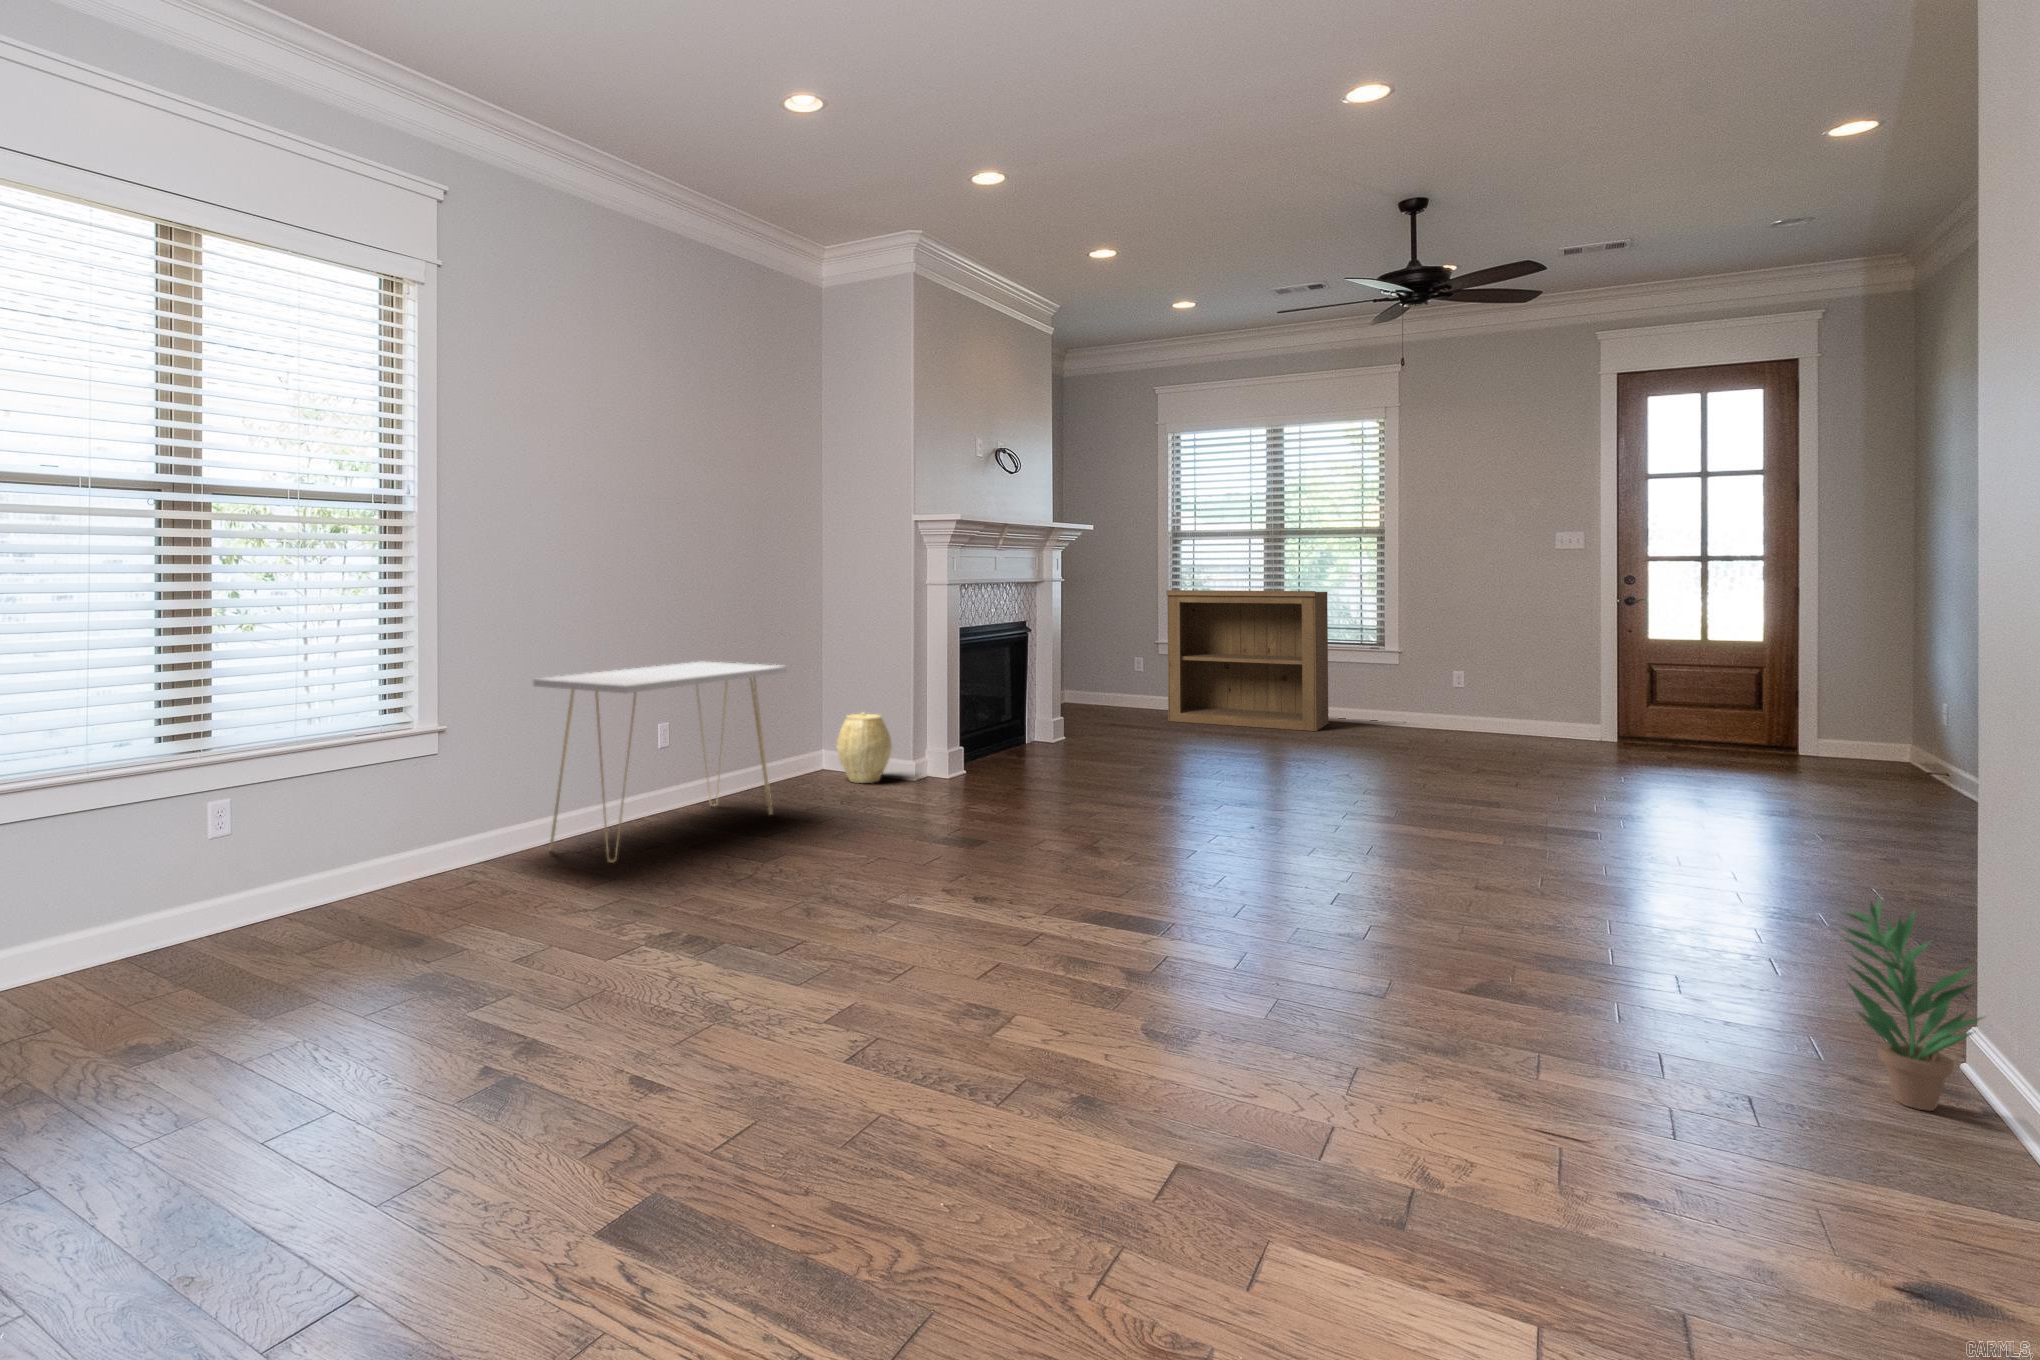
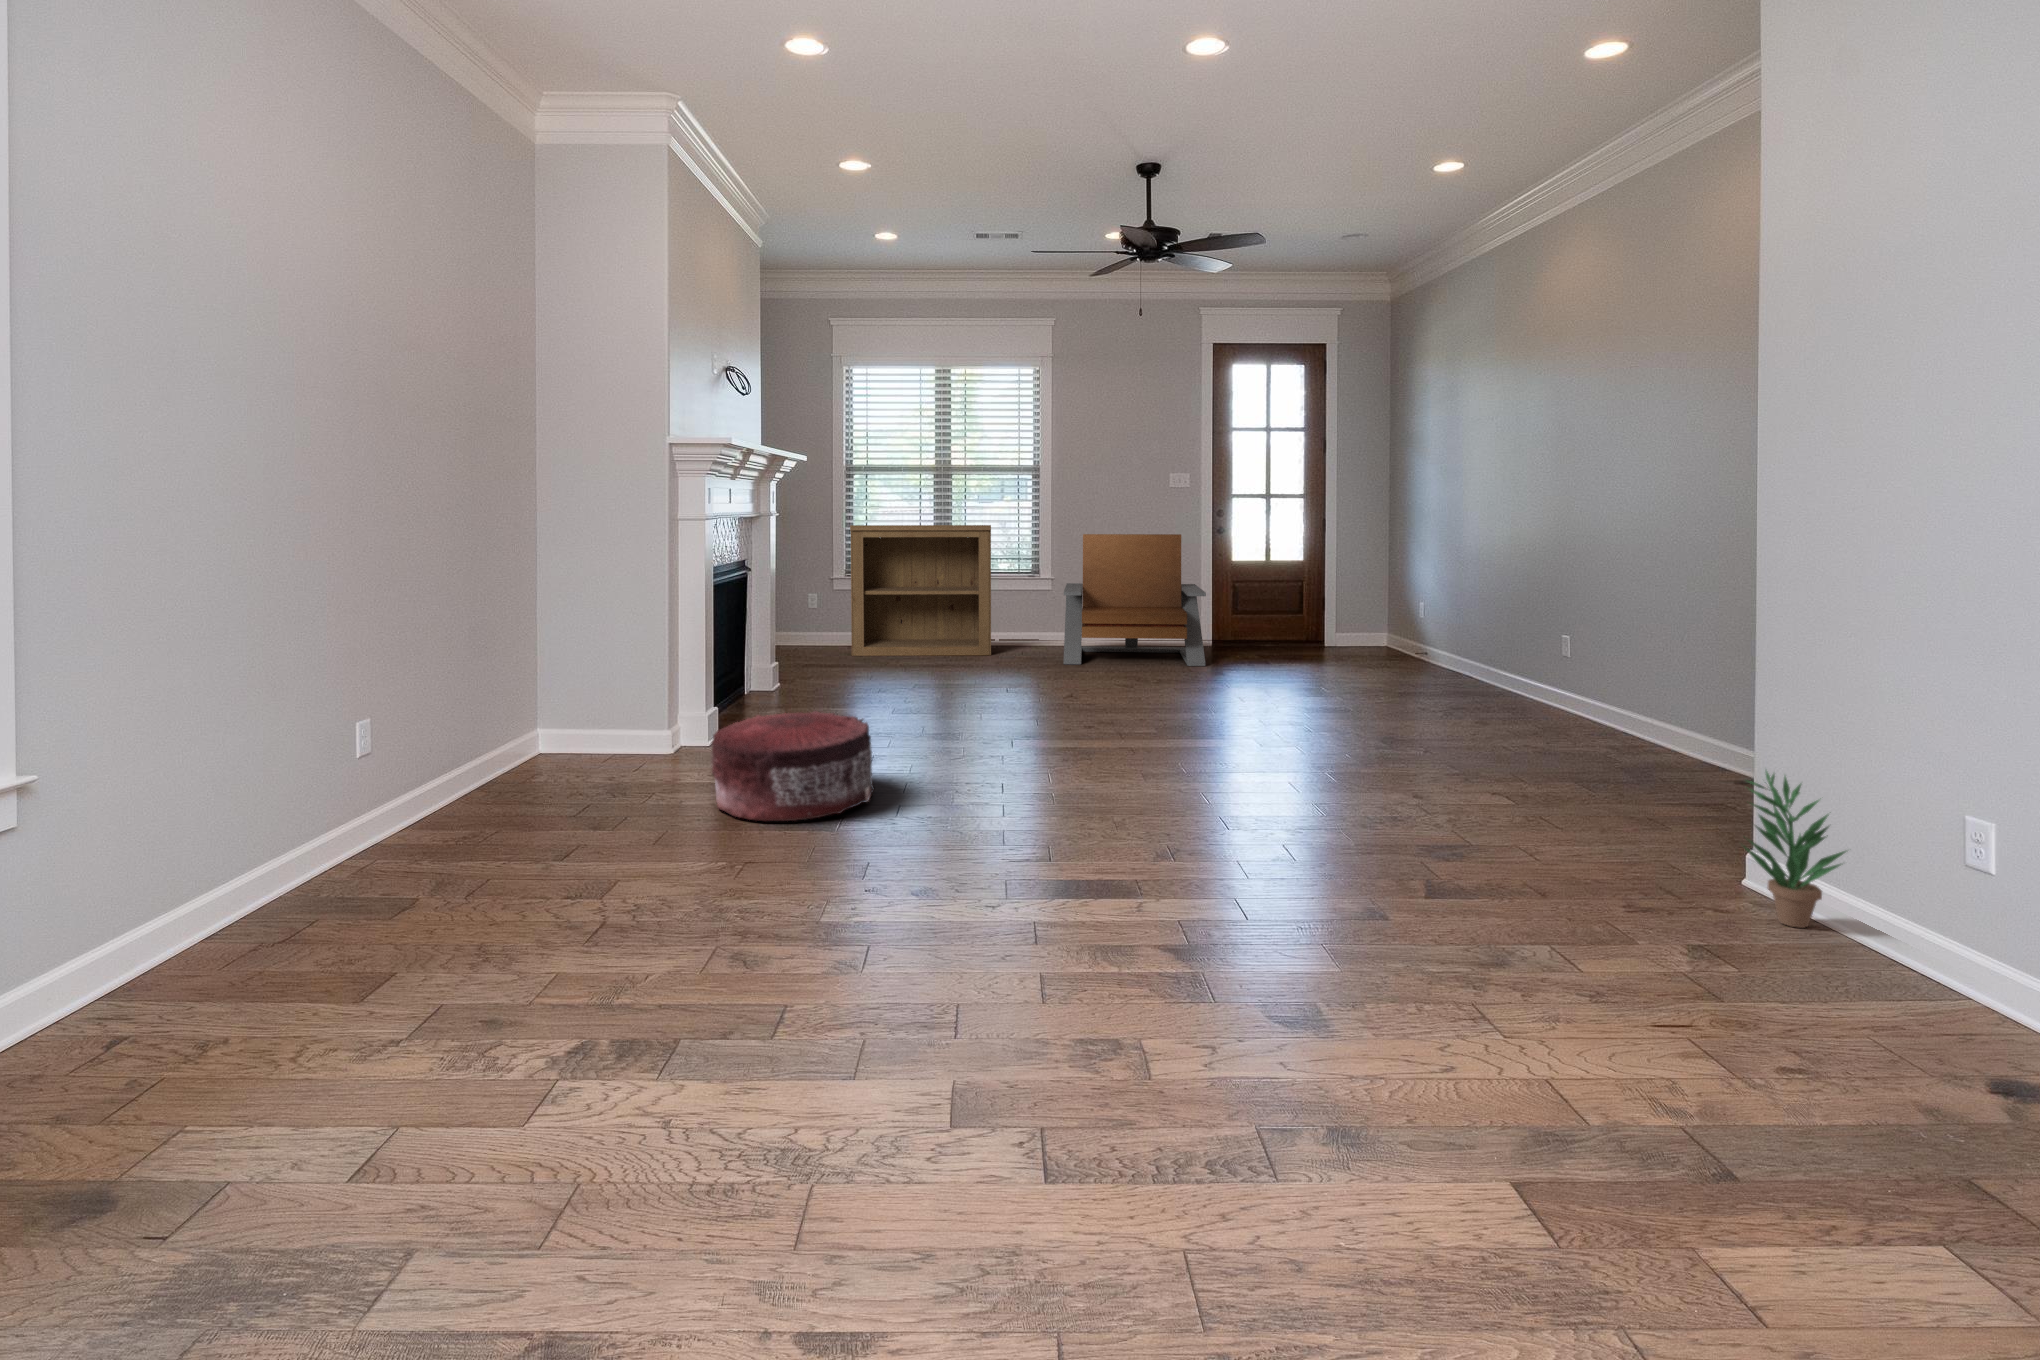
lounge chair: none [1387,602,1586,762] -> present [1064,534,1206,666]
console table: present [533,662,787,863] -> none [204,629,568,941]
woven basket: present [837,712,892,783] -> none [577,677,648,763]
pouf: none [886,749,1031,838] -> present [712,711,874,821]

